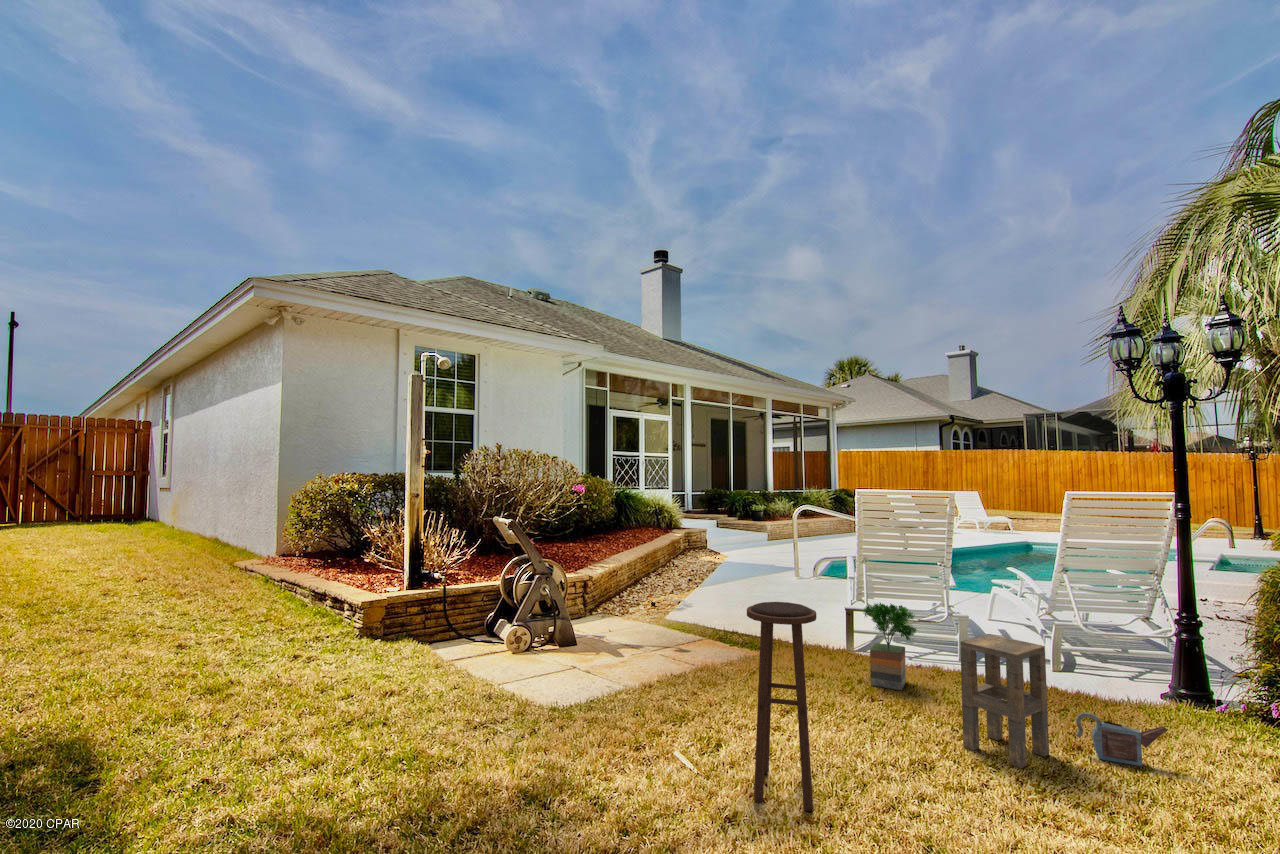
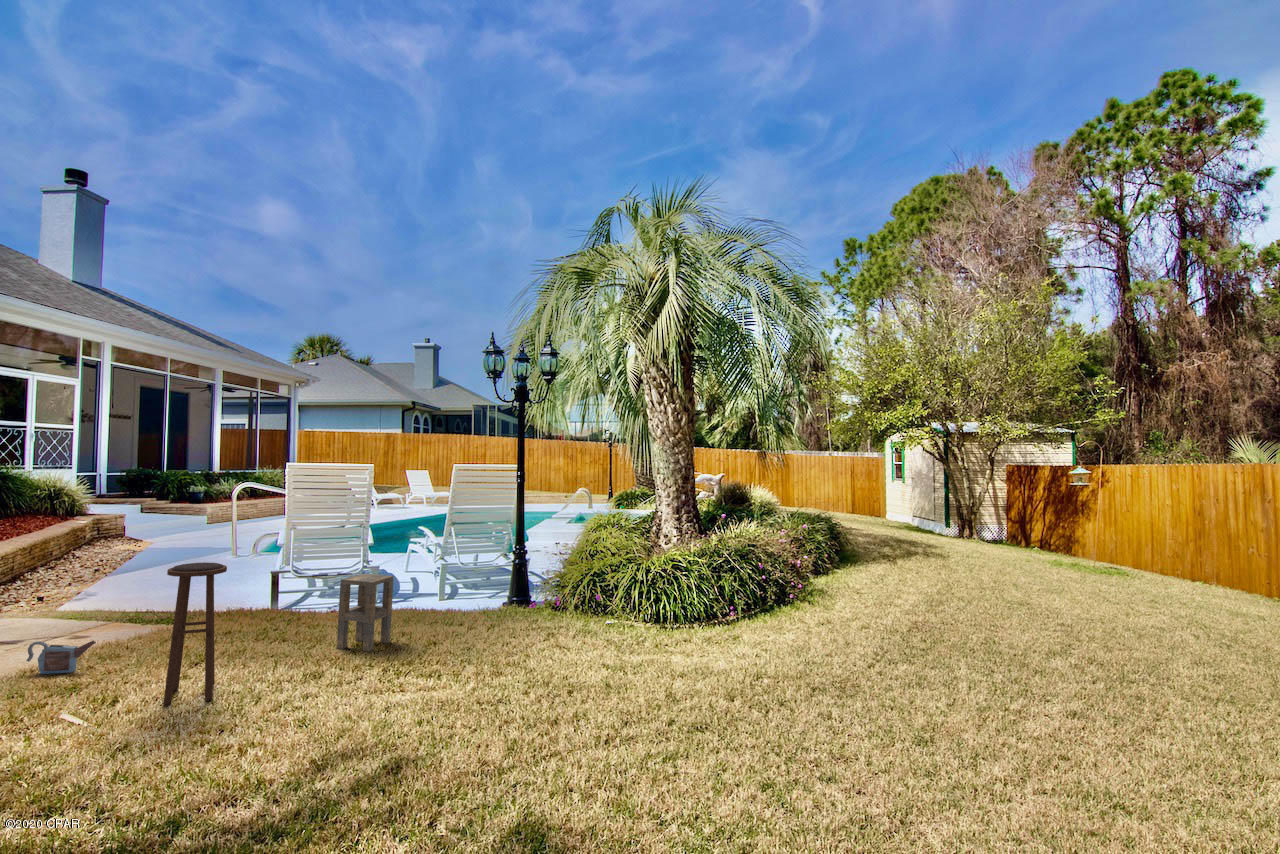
potted tree: present [864,603,917,690] -> none [279,563,322,626]
watering can: present [1076,712,1168,766] -> present [26,641,96,674]

